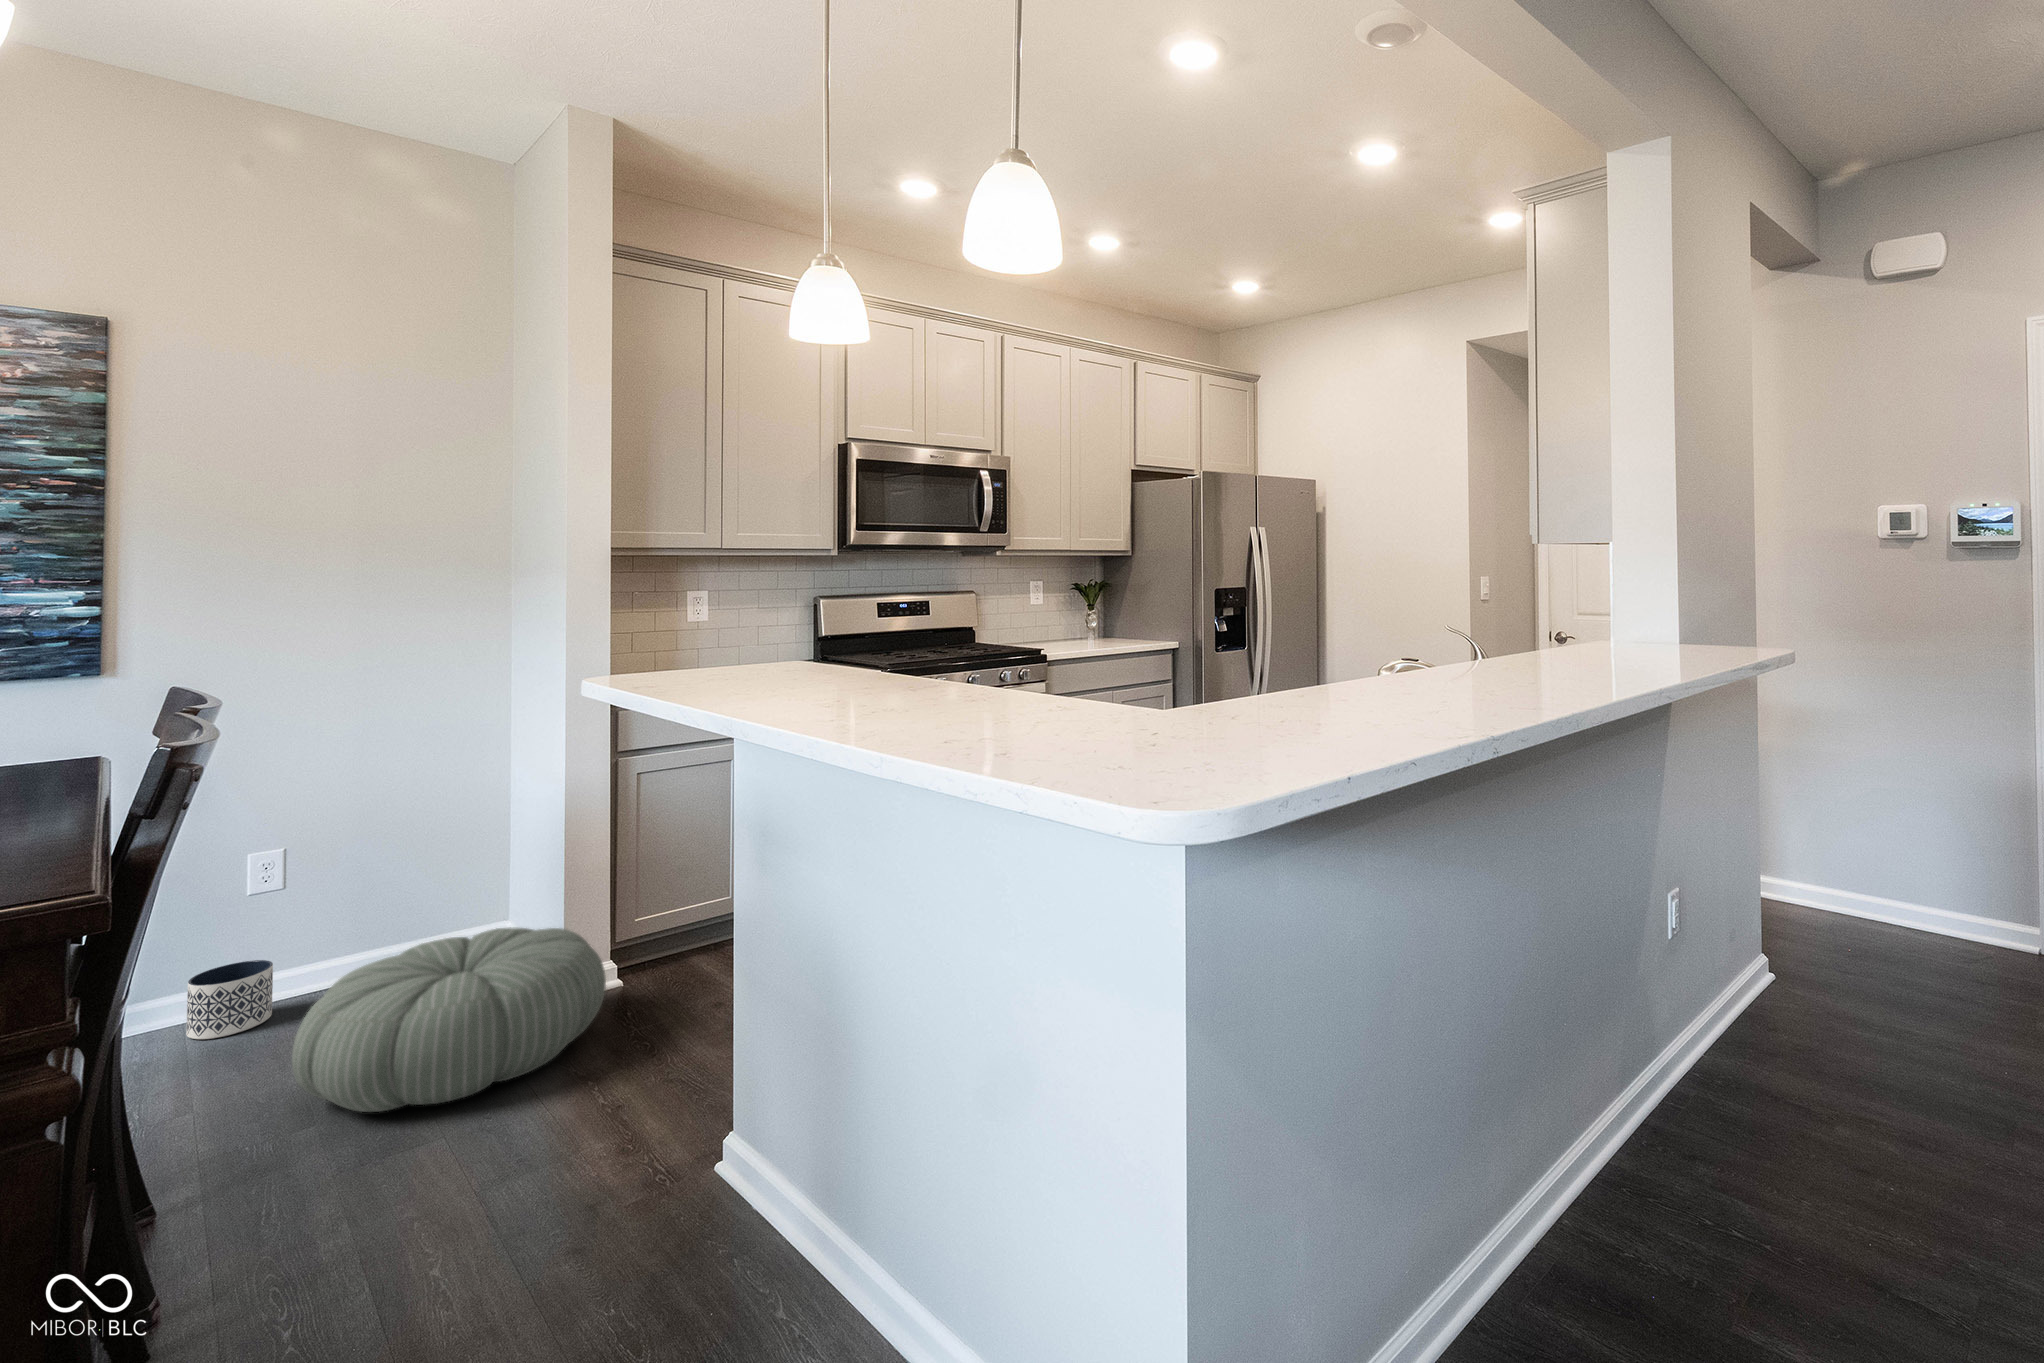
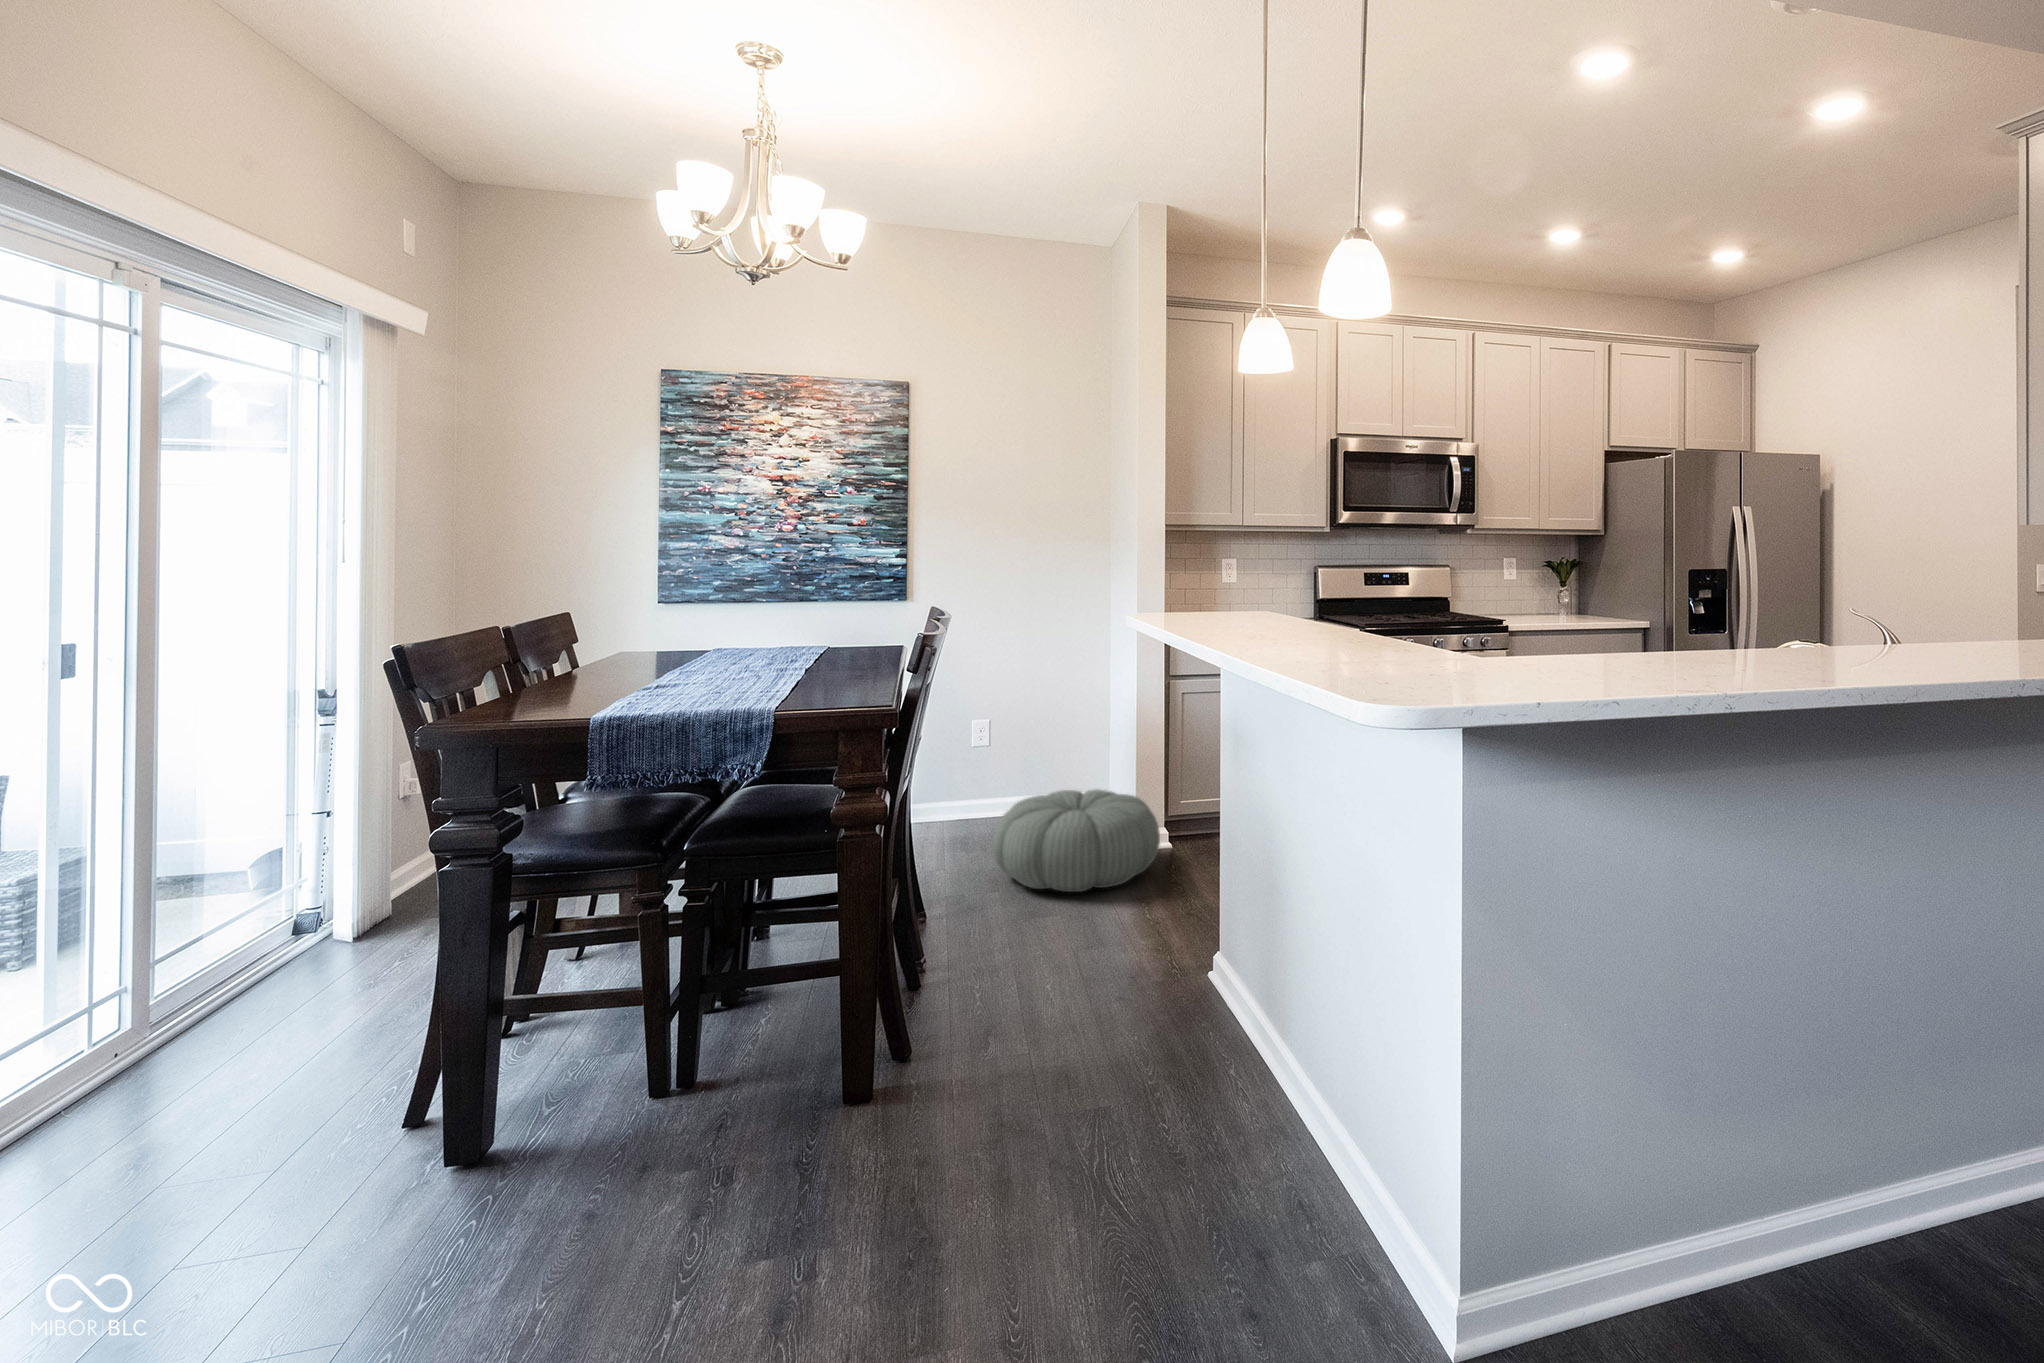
planter: present [186,960,273,1039] -> none [946,790,985,833]

